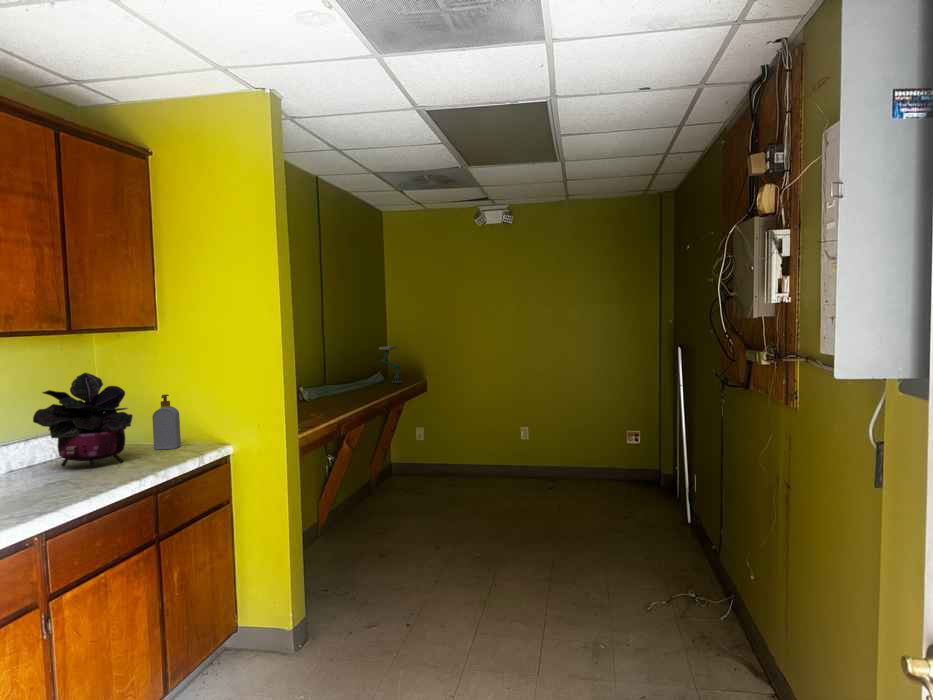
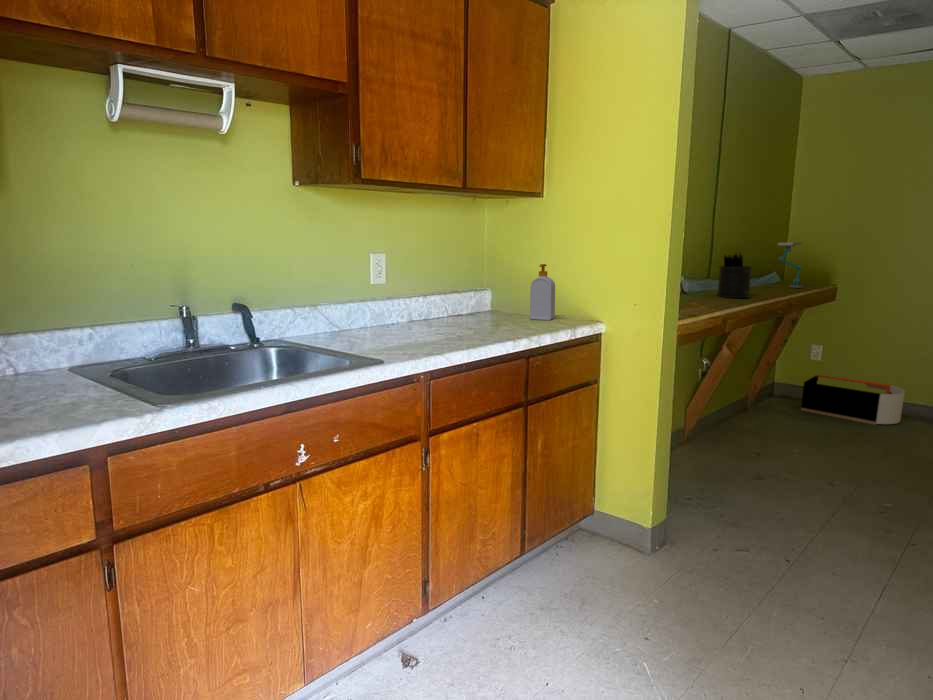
pen holder: none [332,361,360,401] -> present [717,254,752,298]
potted plant: present [33,373,133,467] -> none [432,236,512,326]
storage bin: none [414,451,481,487] -> present [801,375,905,425]

